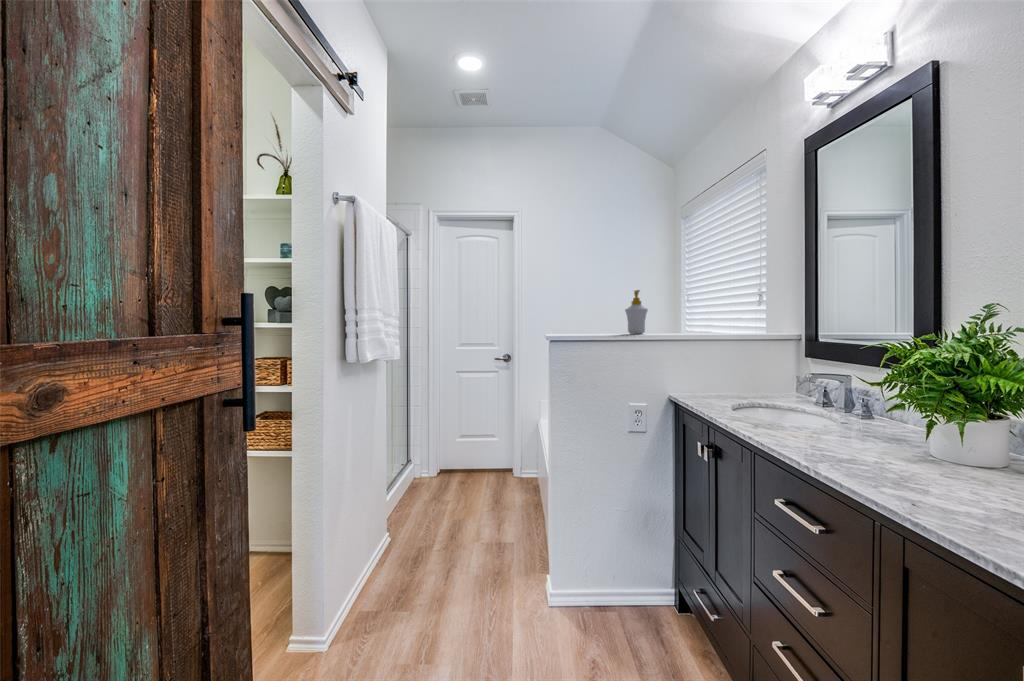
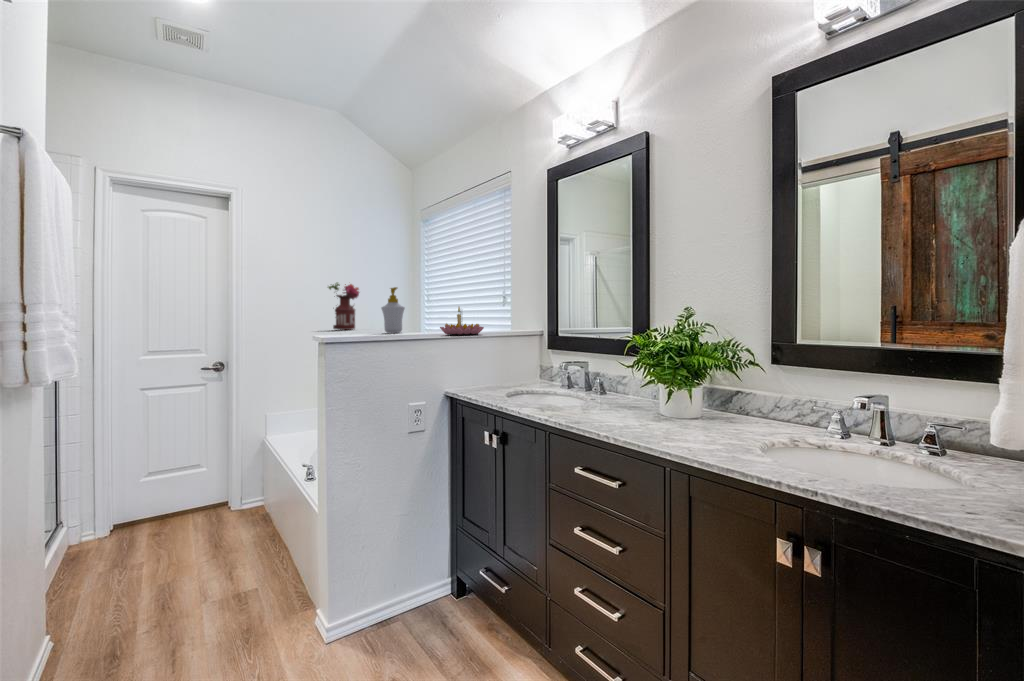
flower arrangement: none [591,285,623,329] -> present [328,282,359,330]
candle holder: none [666,307,714,338] -> present [440,307,484,335]

